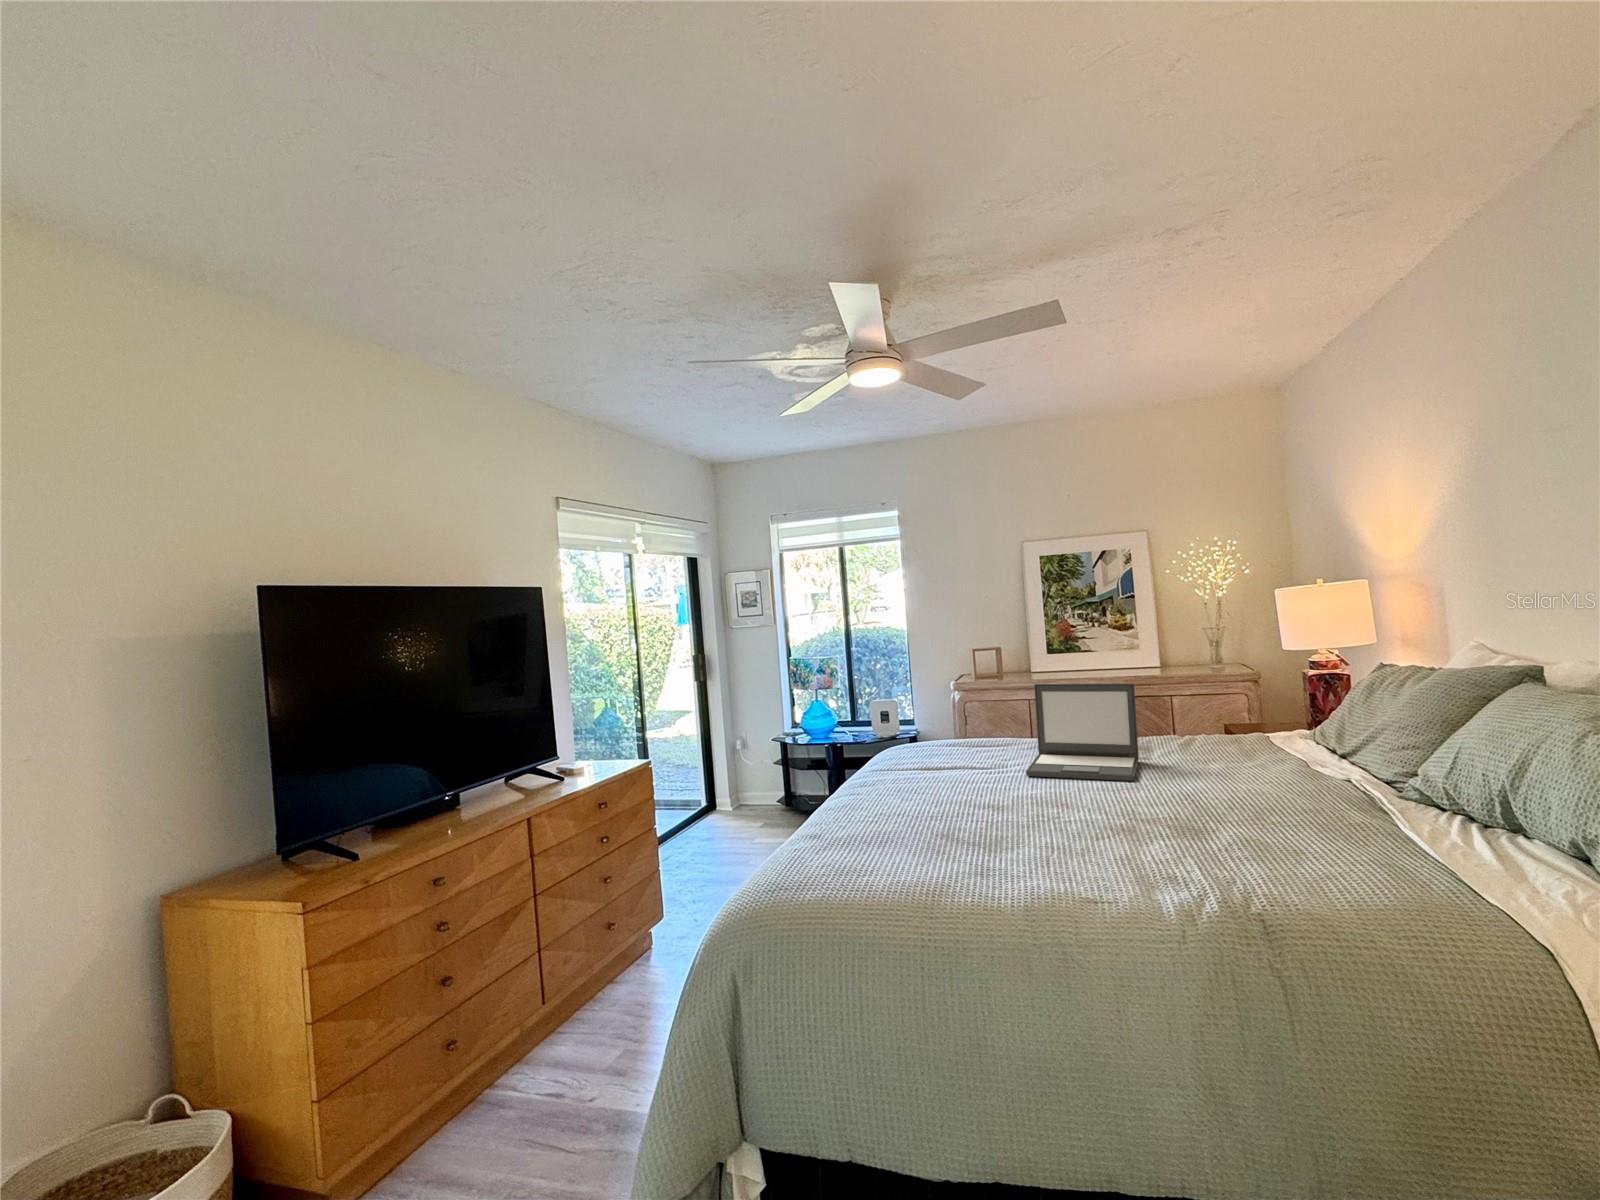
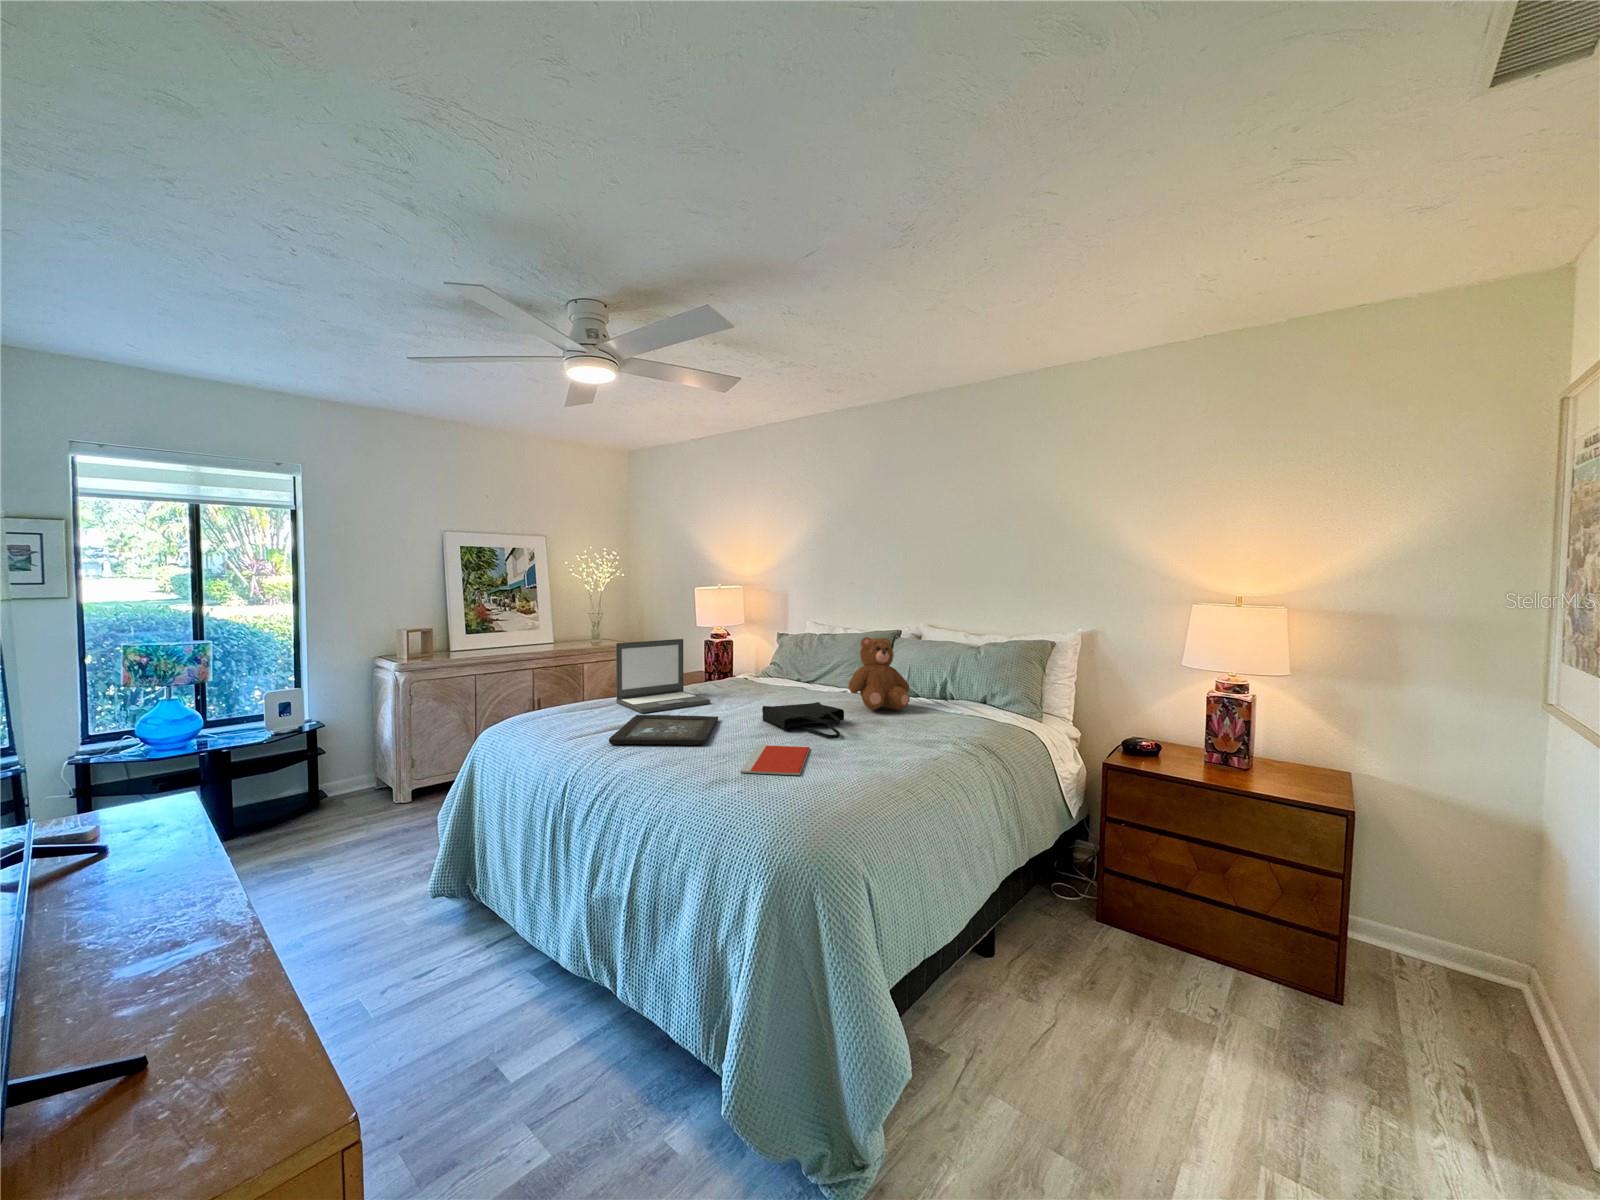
teddy bear: none [1312,712,1472,871] -> present [849,637,910,710]
tray: none [907,777,1077,829] -> present [609,715,718,745]
tote bag: none [1103,800,1239,877] -> present [762,702,844,739]
notebook: none [917,850,1066,901] -> present [740,745,810,775]

